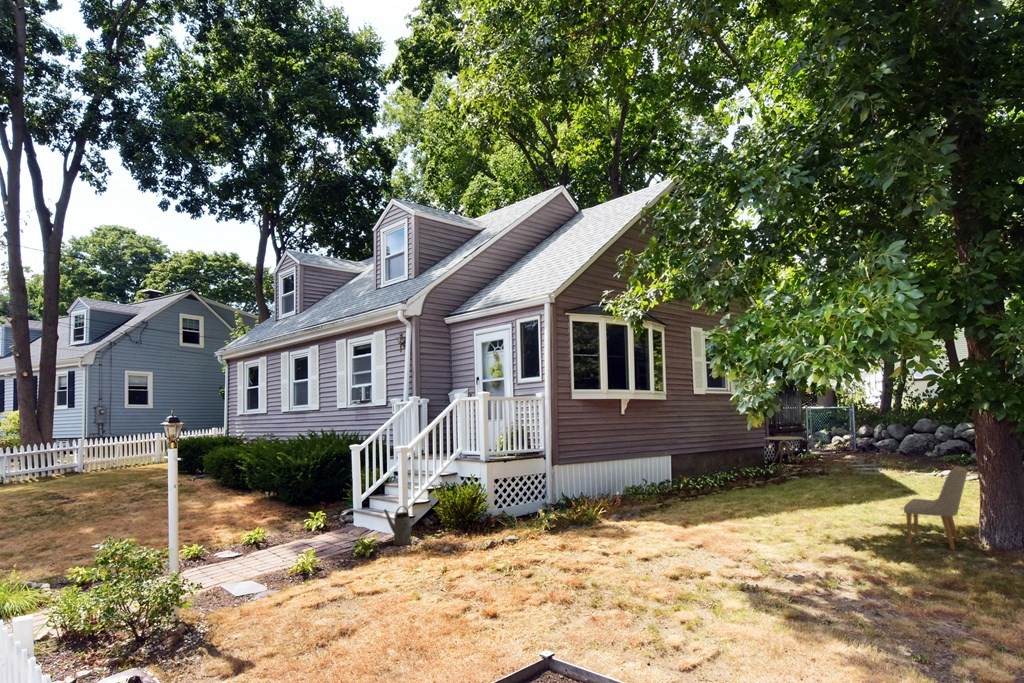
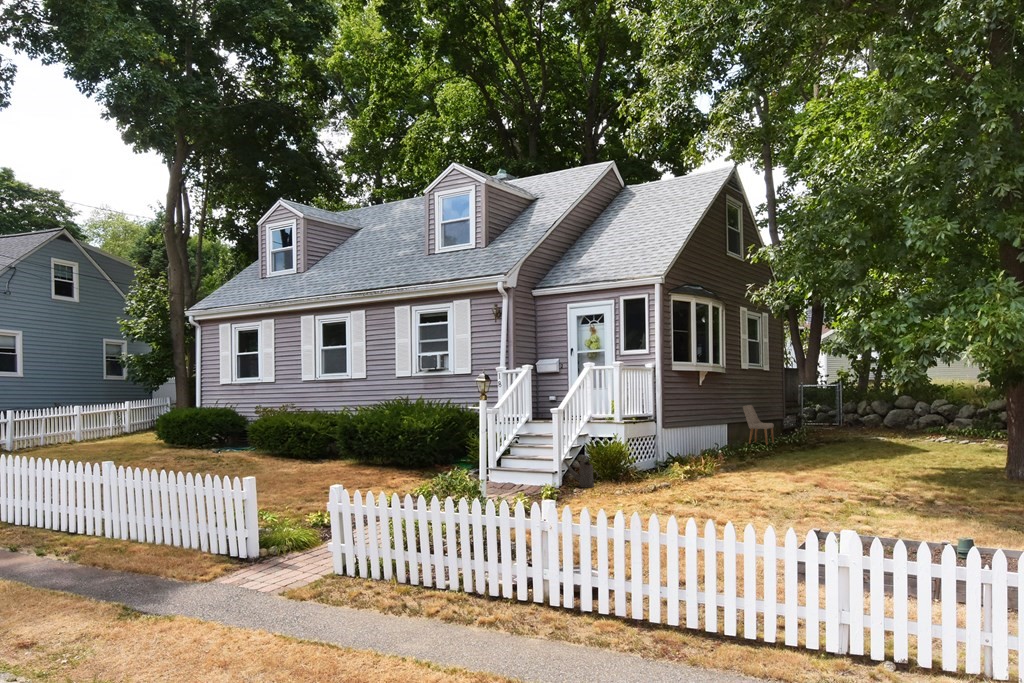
round table: present [764,436,803,464] -> none [780,411,815,435]
chair: present [904,466,967,550] -> present [743,405,774,445]

